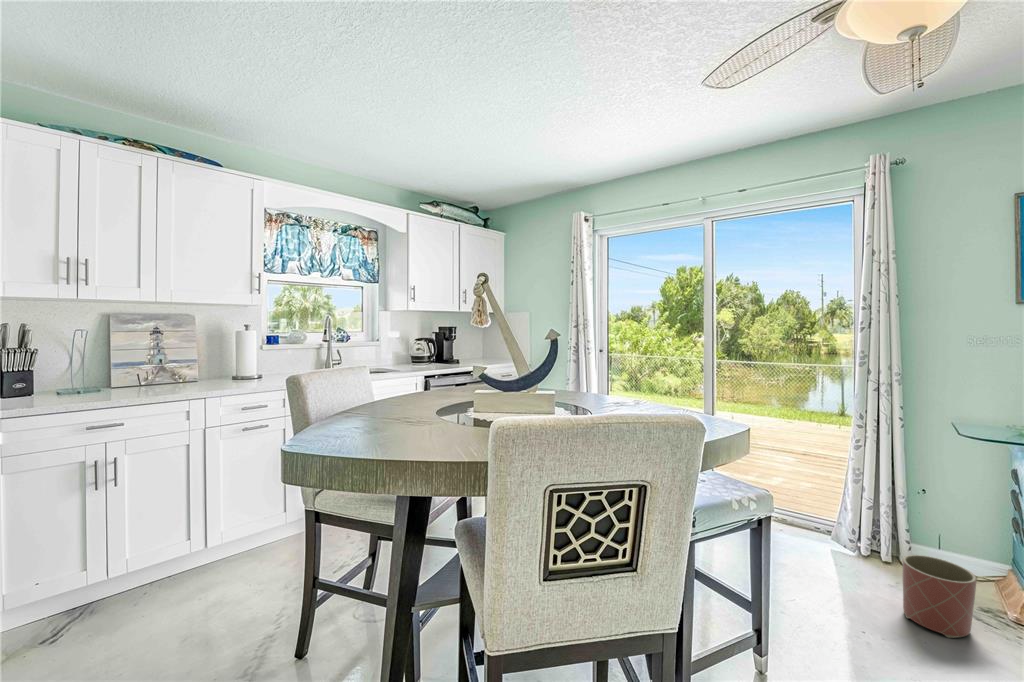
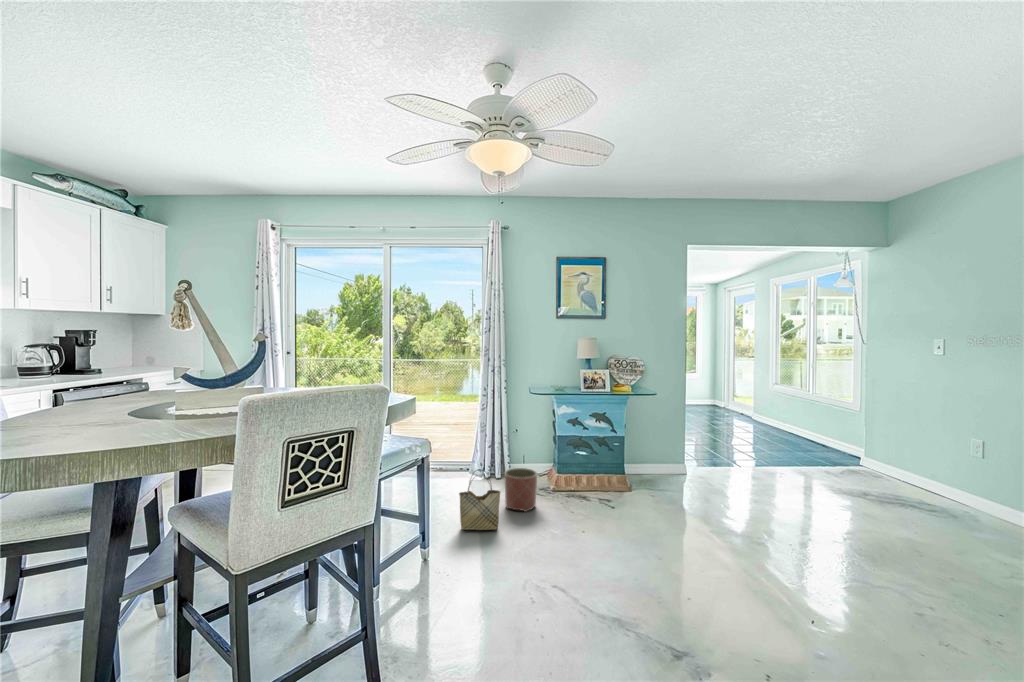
woven basket: none [817,546,897,653] -> present [459,469,500,530]

